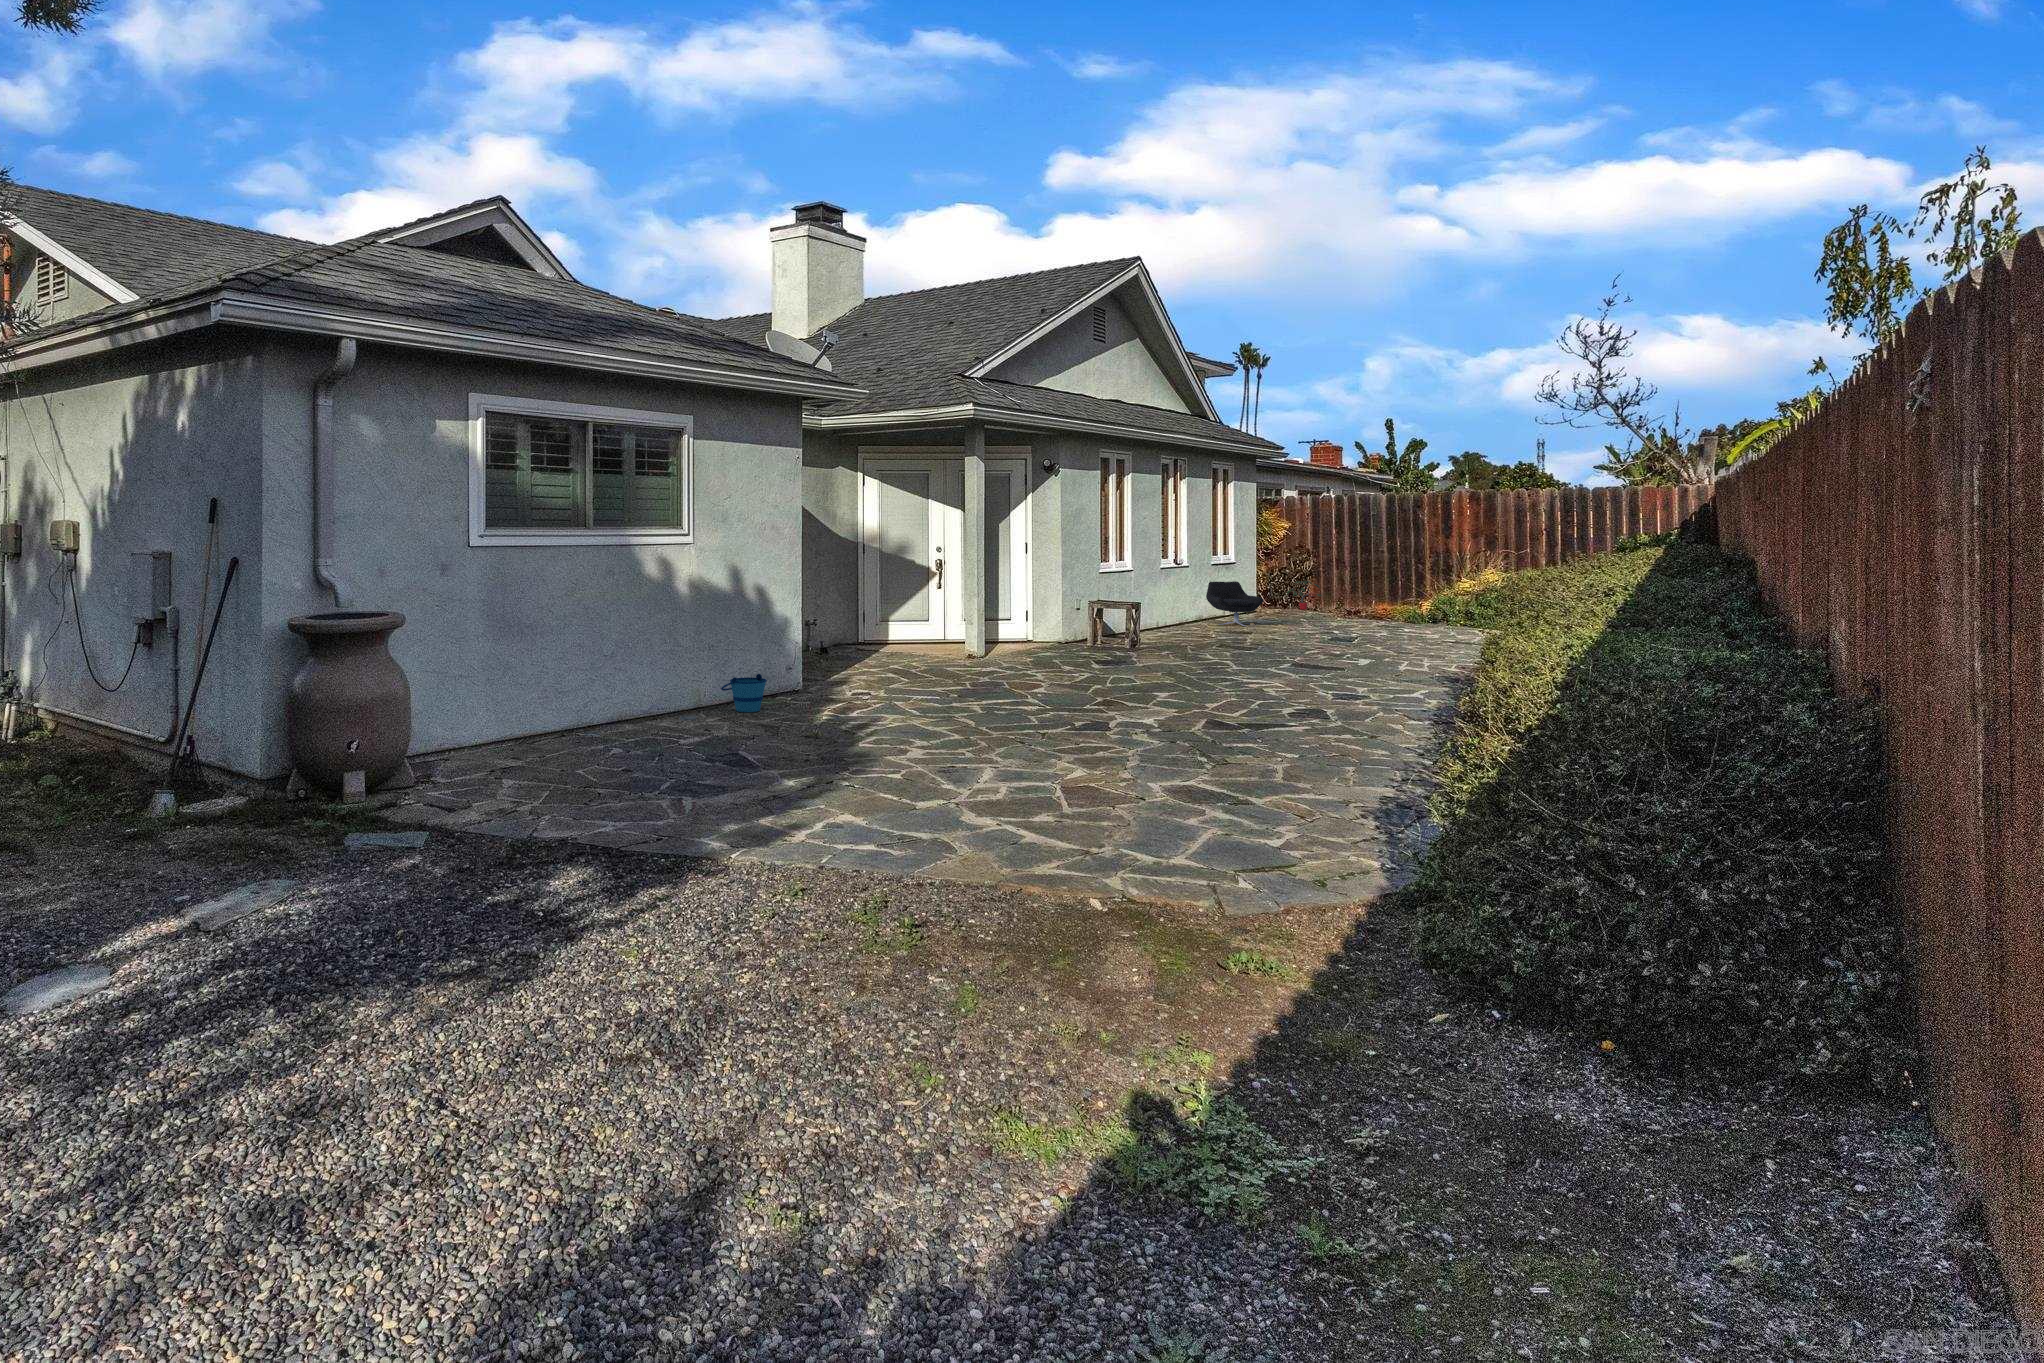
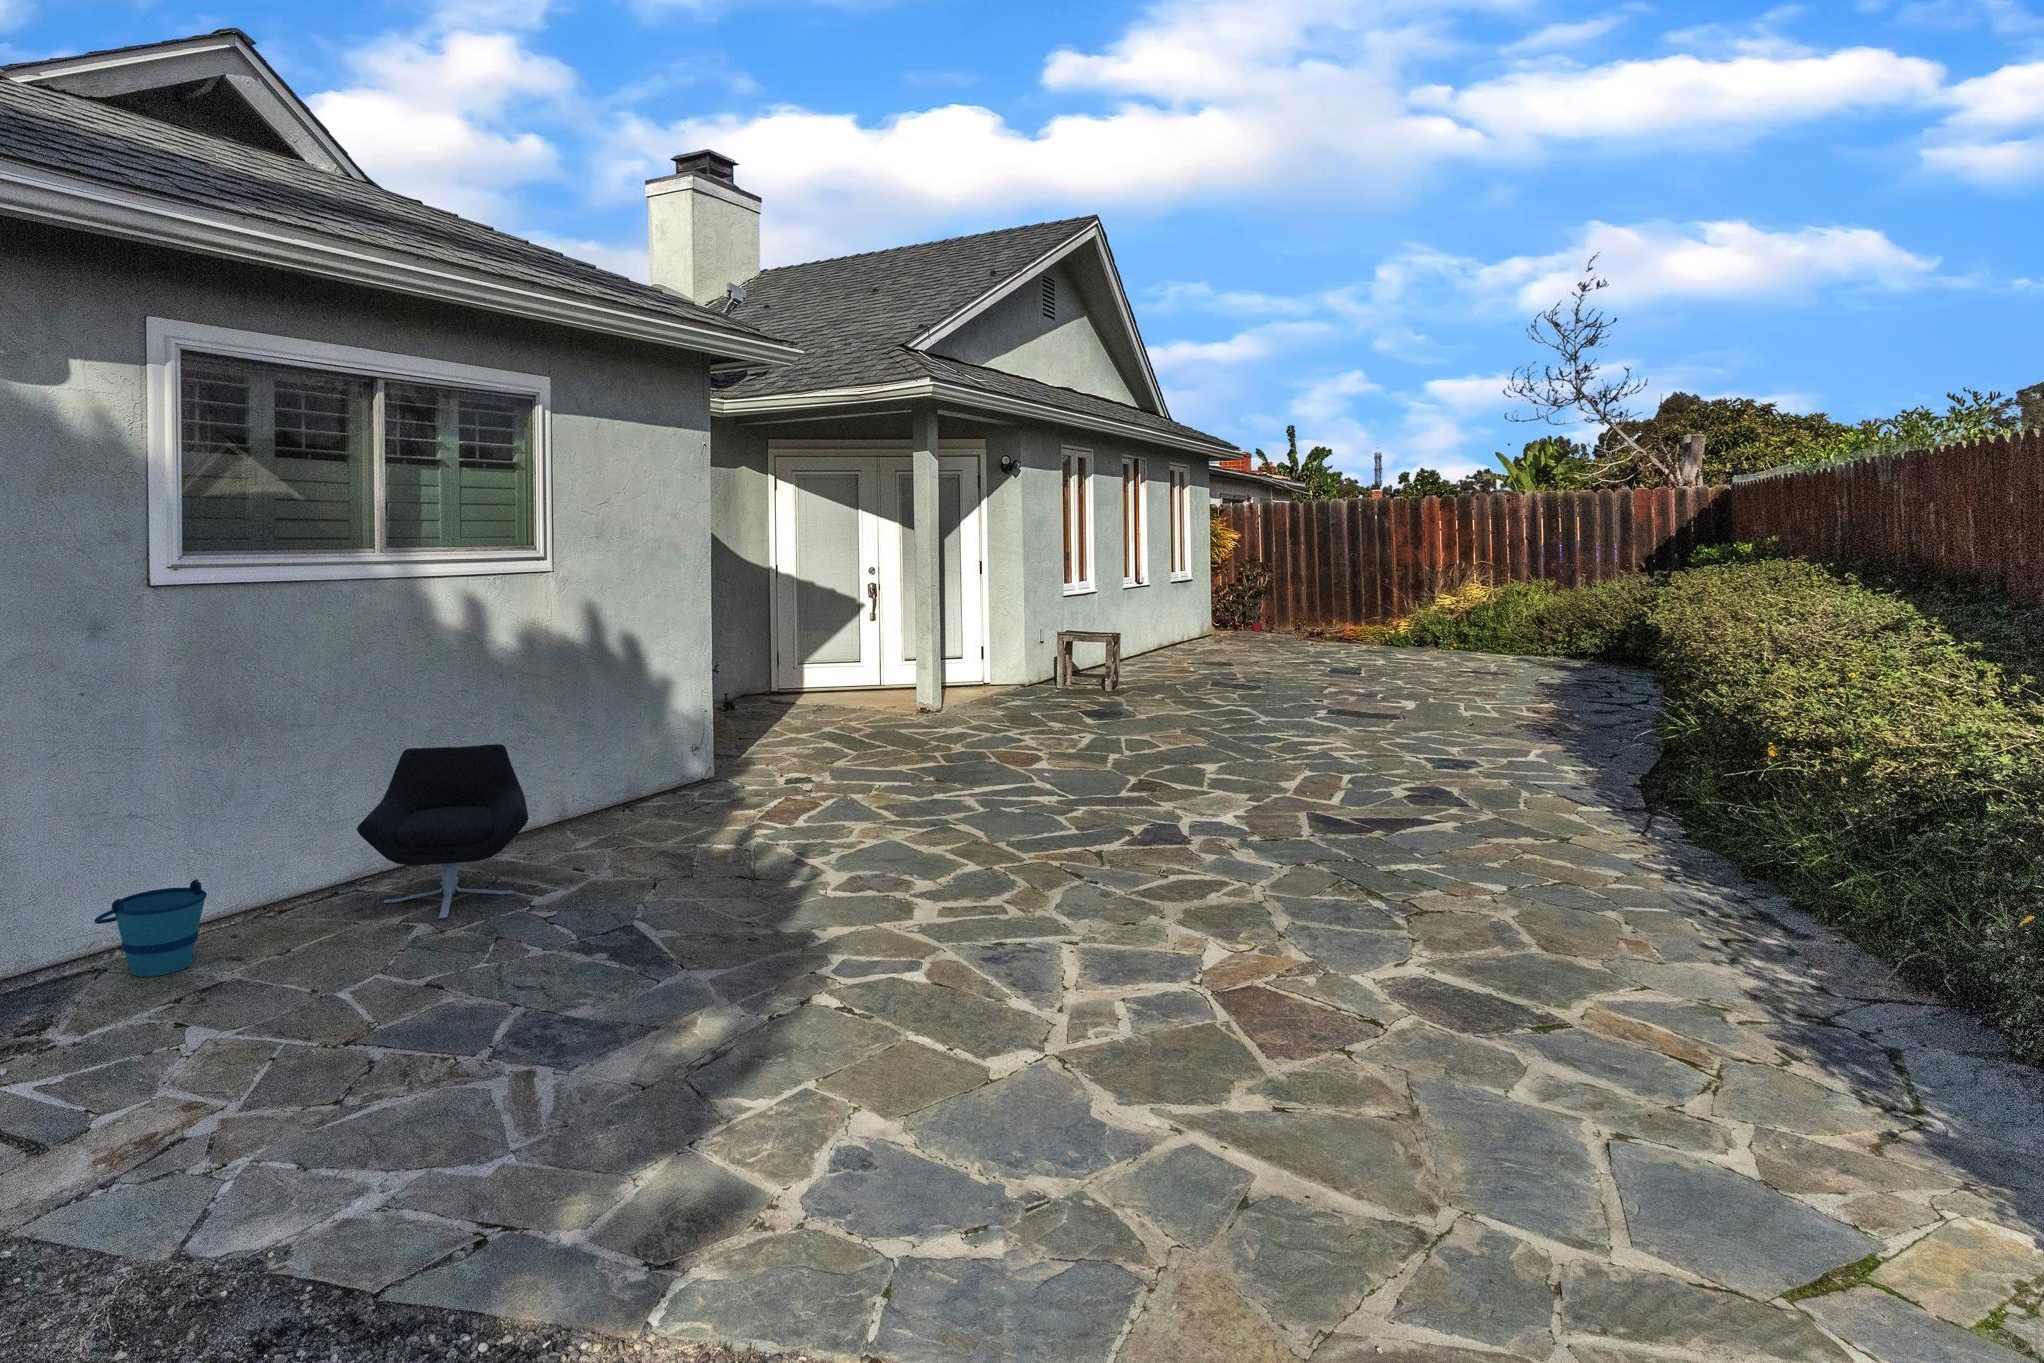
lounge chair: present [1206,581,1264,626] -> present [357,744,529,918]
bucket: present [721,674,767,712] -> present [95,879,207,977]

